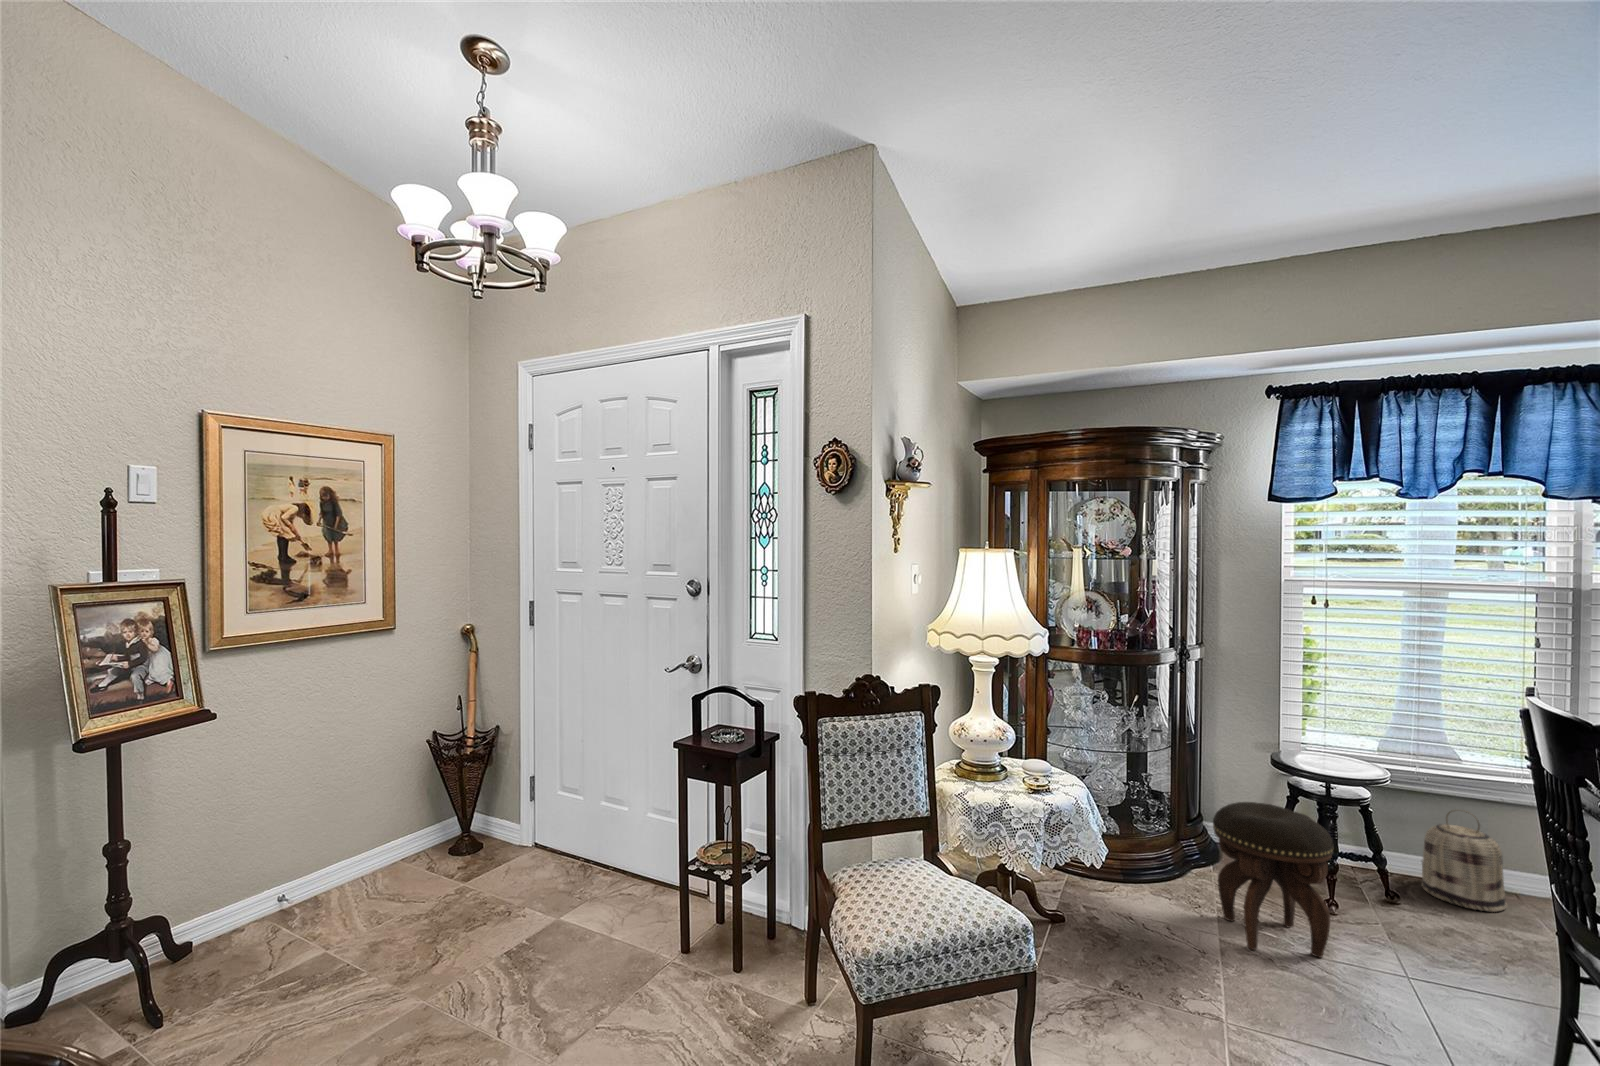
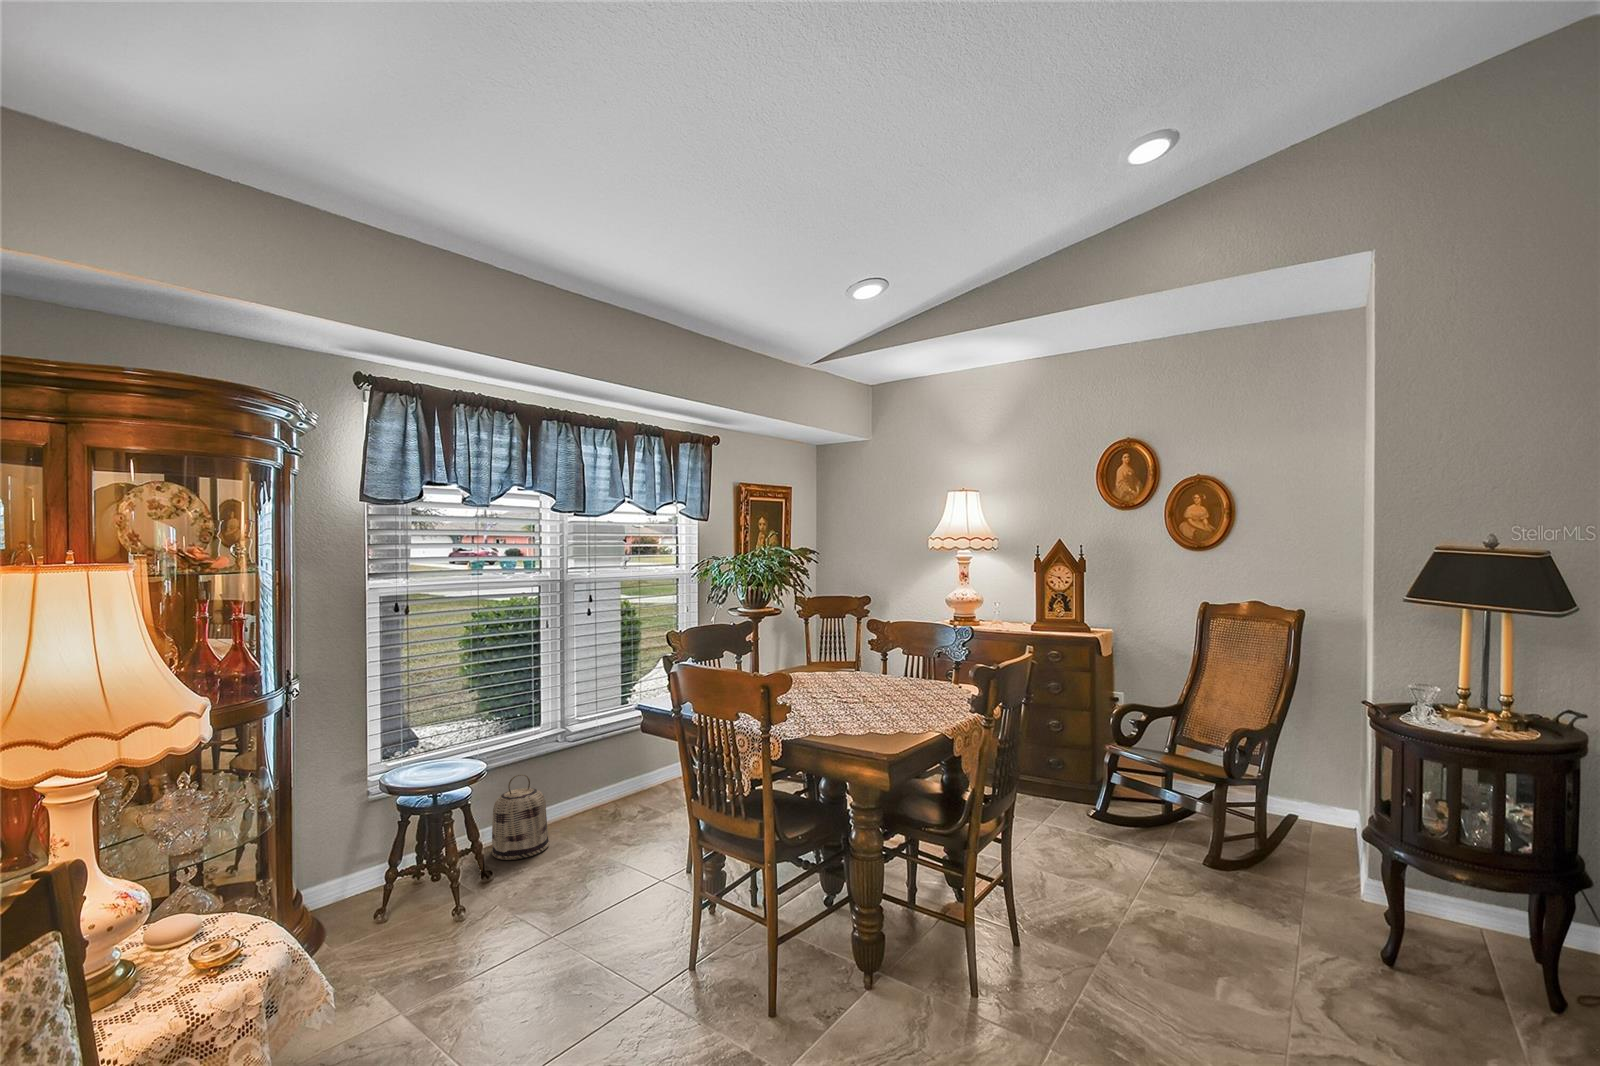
footstool: present [1213,802,1333,958] -> none [373,830,498,1006]

